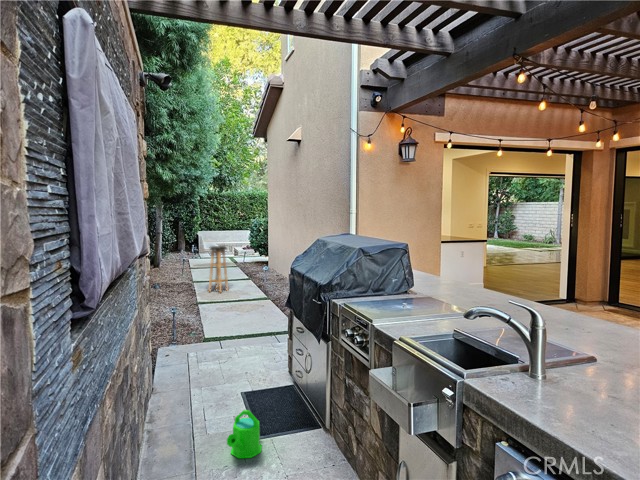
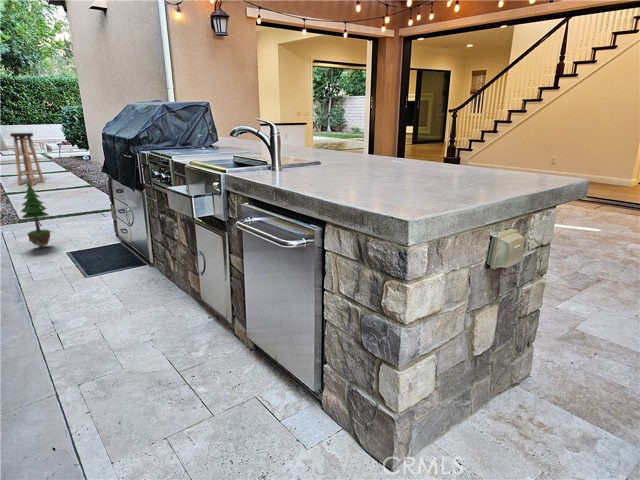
potted tree: none [205,311,231,379] -> present [21,181,50,247]
watering can: present [227,410,262,458] -> none [54,252,91,291]

